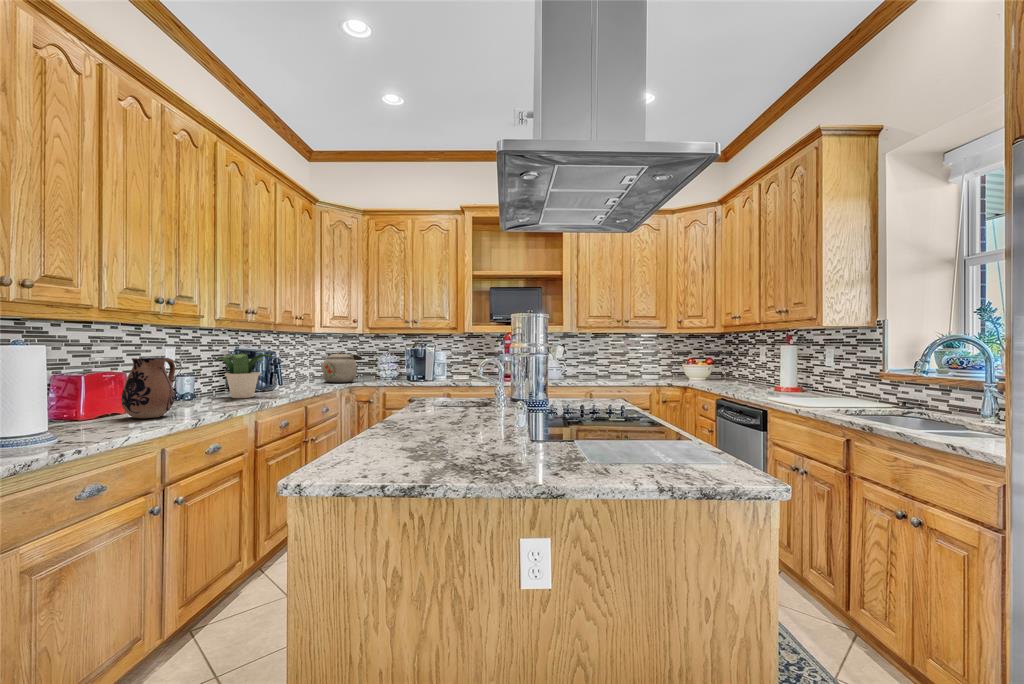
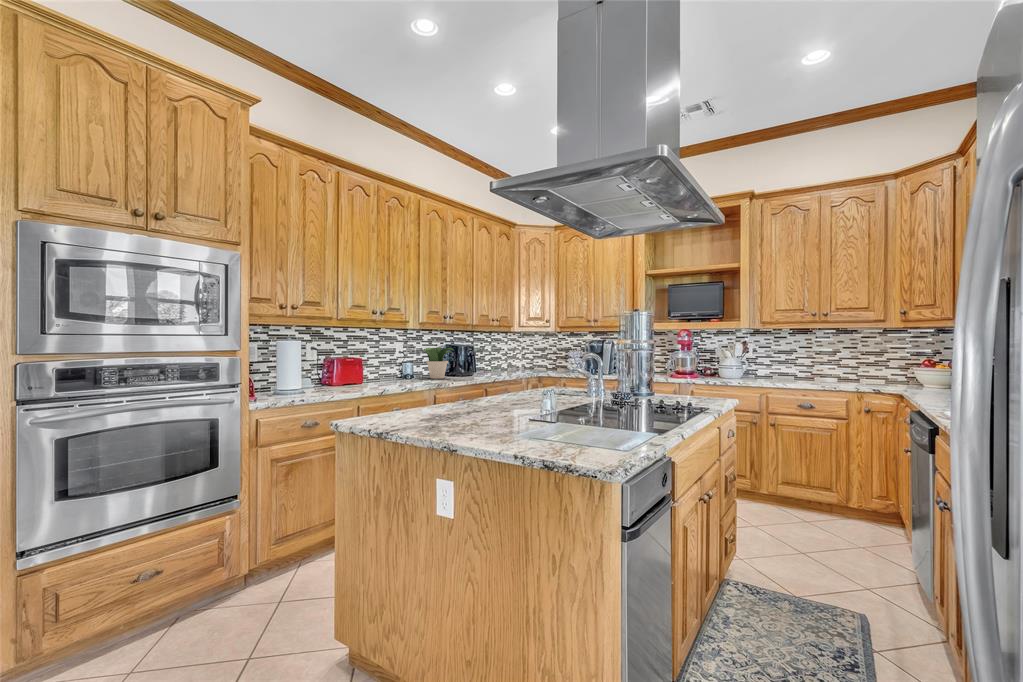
kettle: present [321,352,362,383] -> none [519,347,550,373]
ceramic pitcher: present [121,358,175,418] -> none [348,349,378,385]

